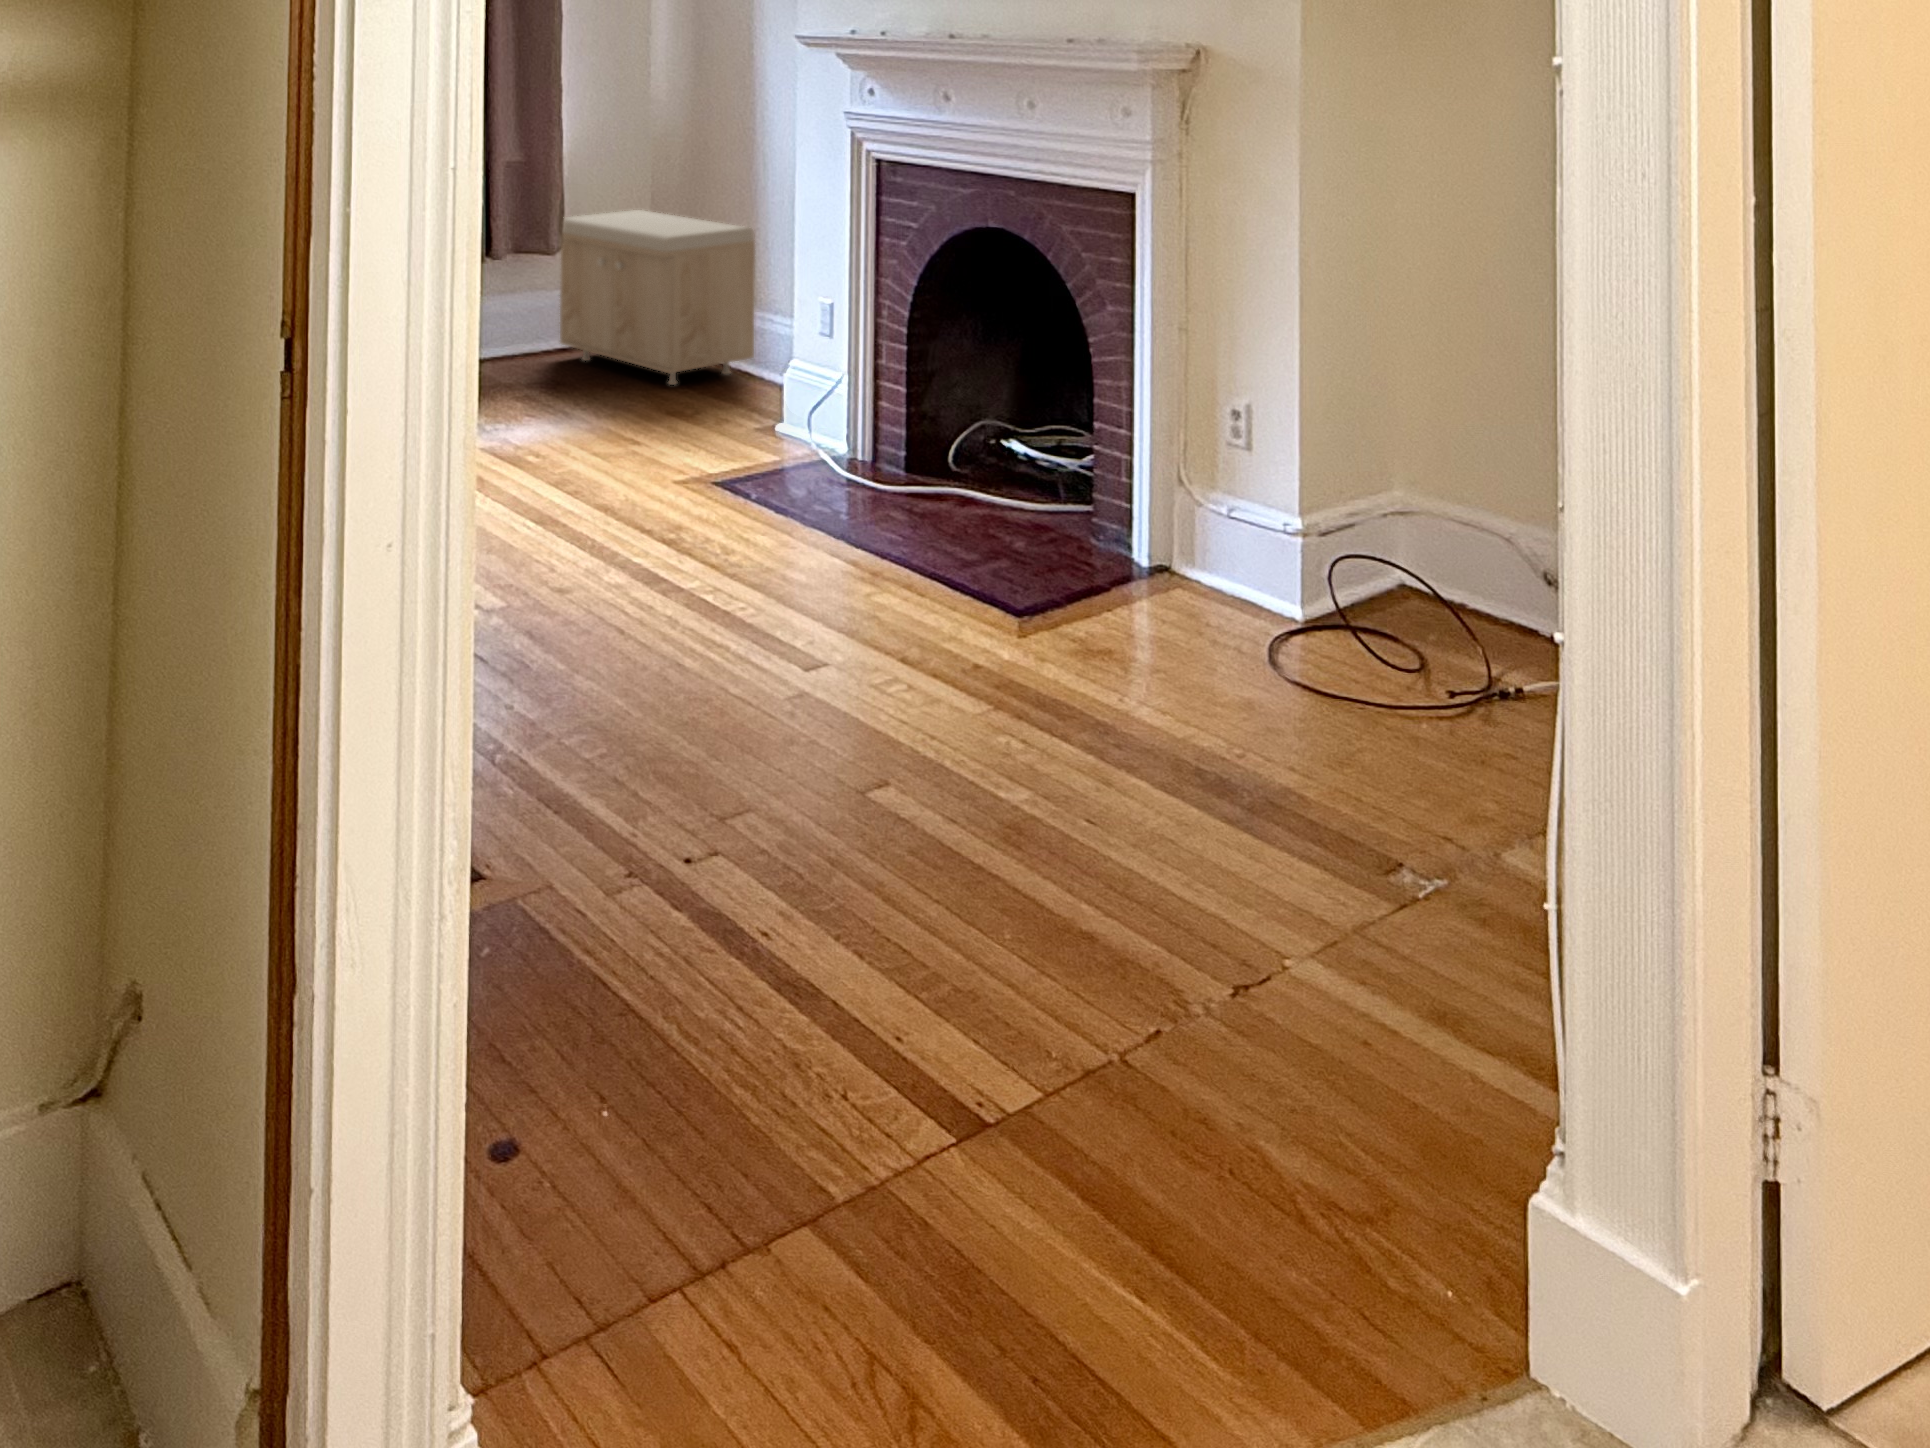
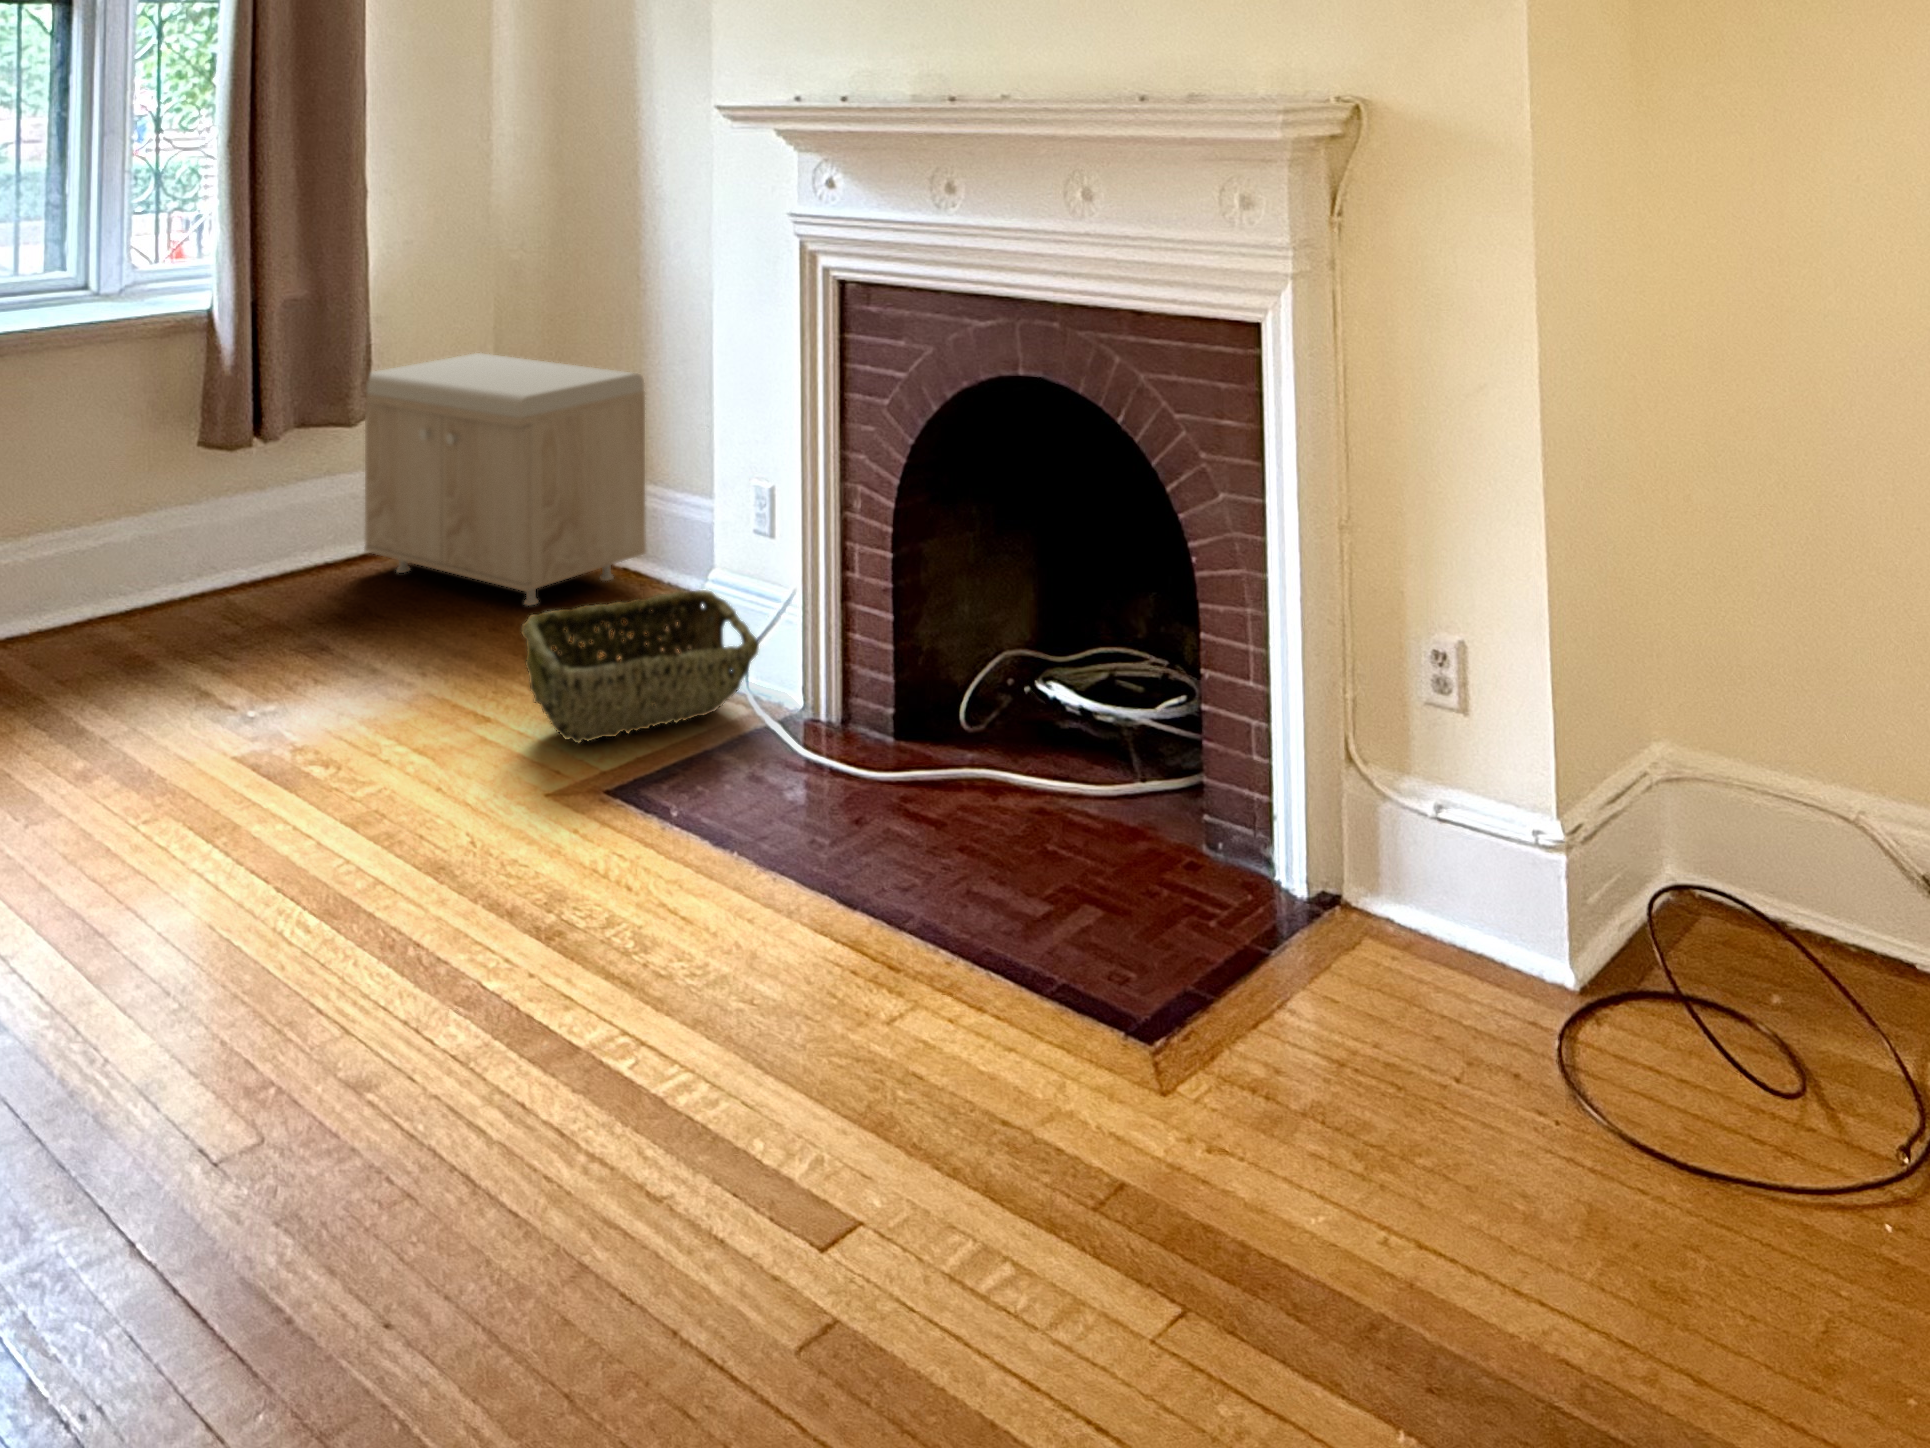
woven basket: none [661,370,819,458] -> present [521,590,759,743]

